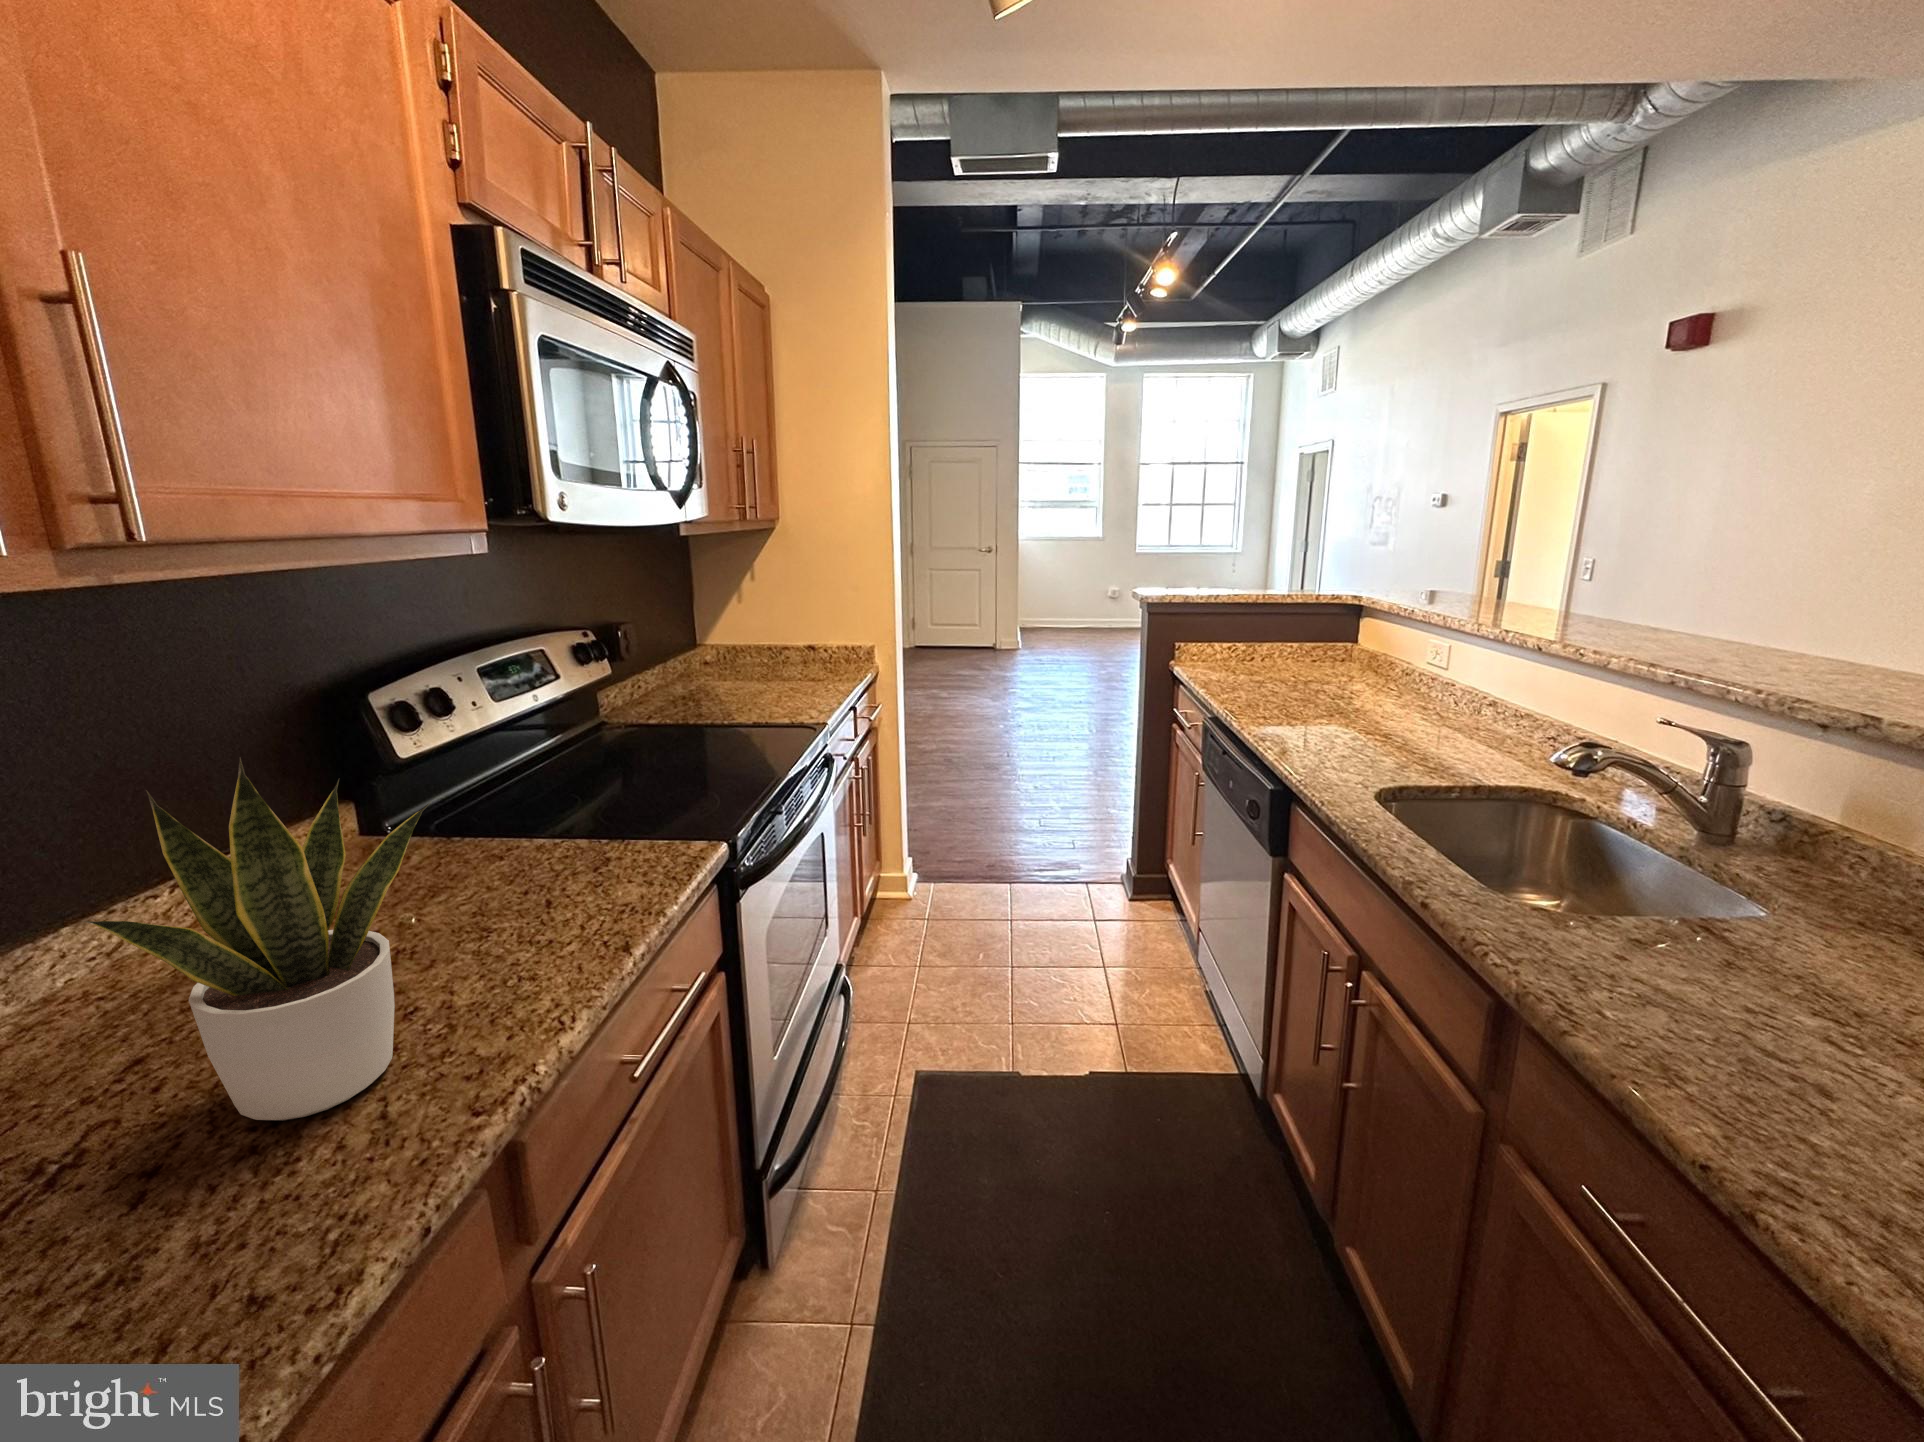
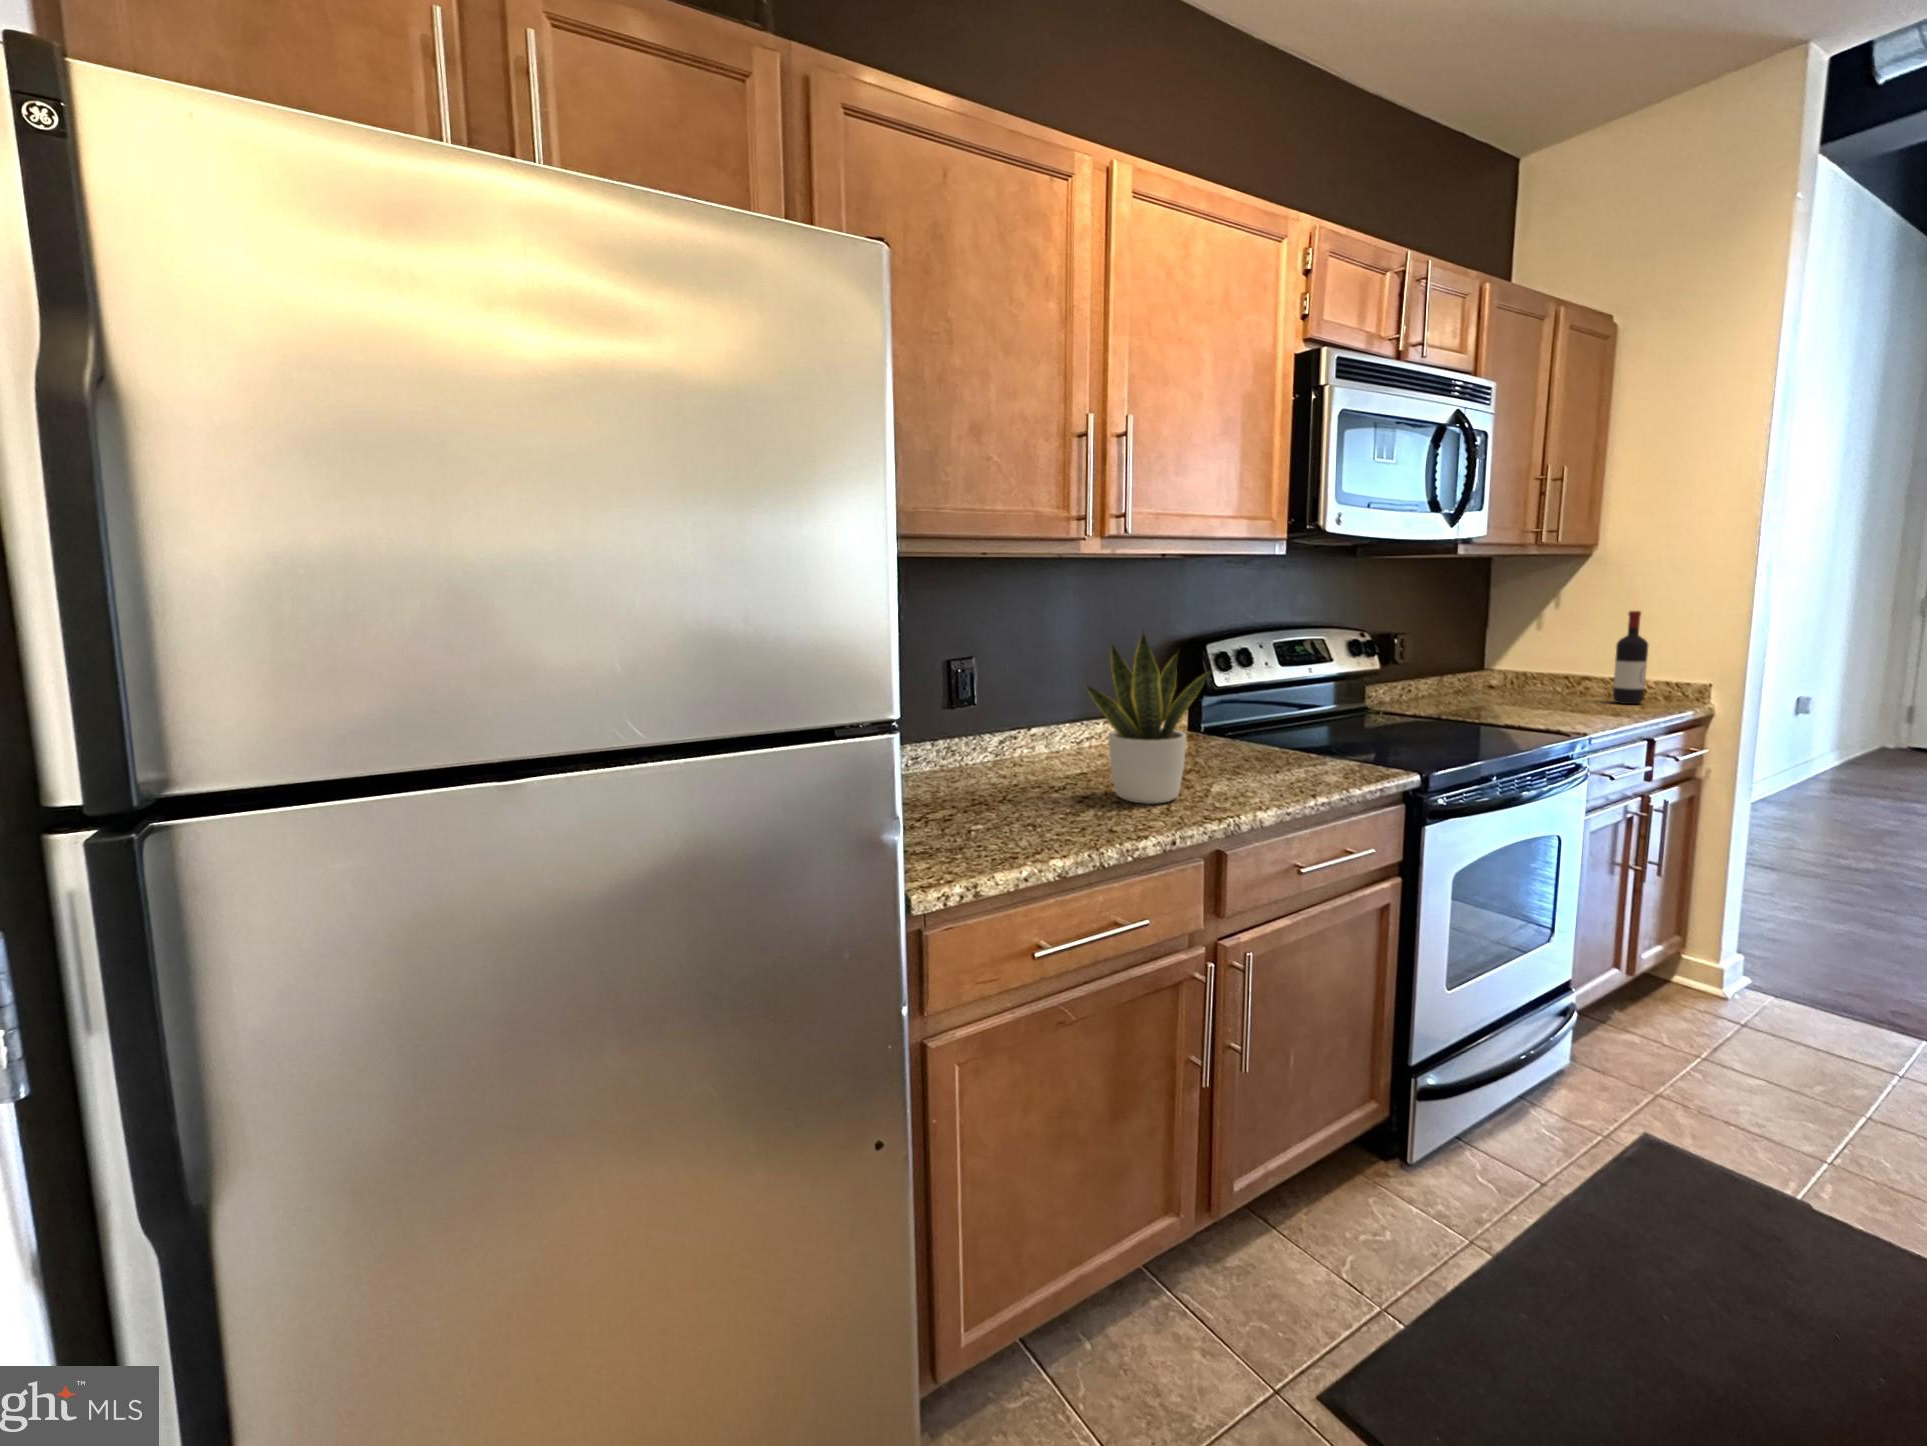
wine bottle: none [811,585,836,673] -> present [1613,611,1648,704]

